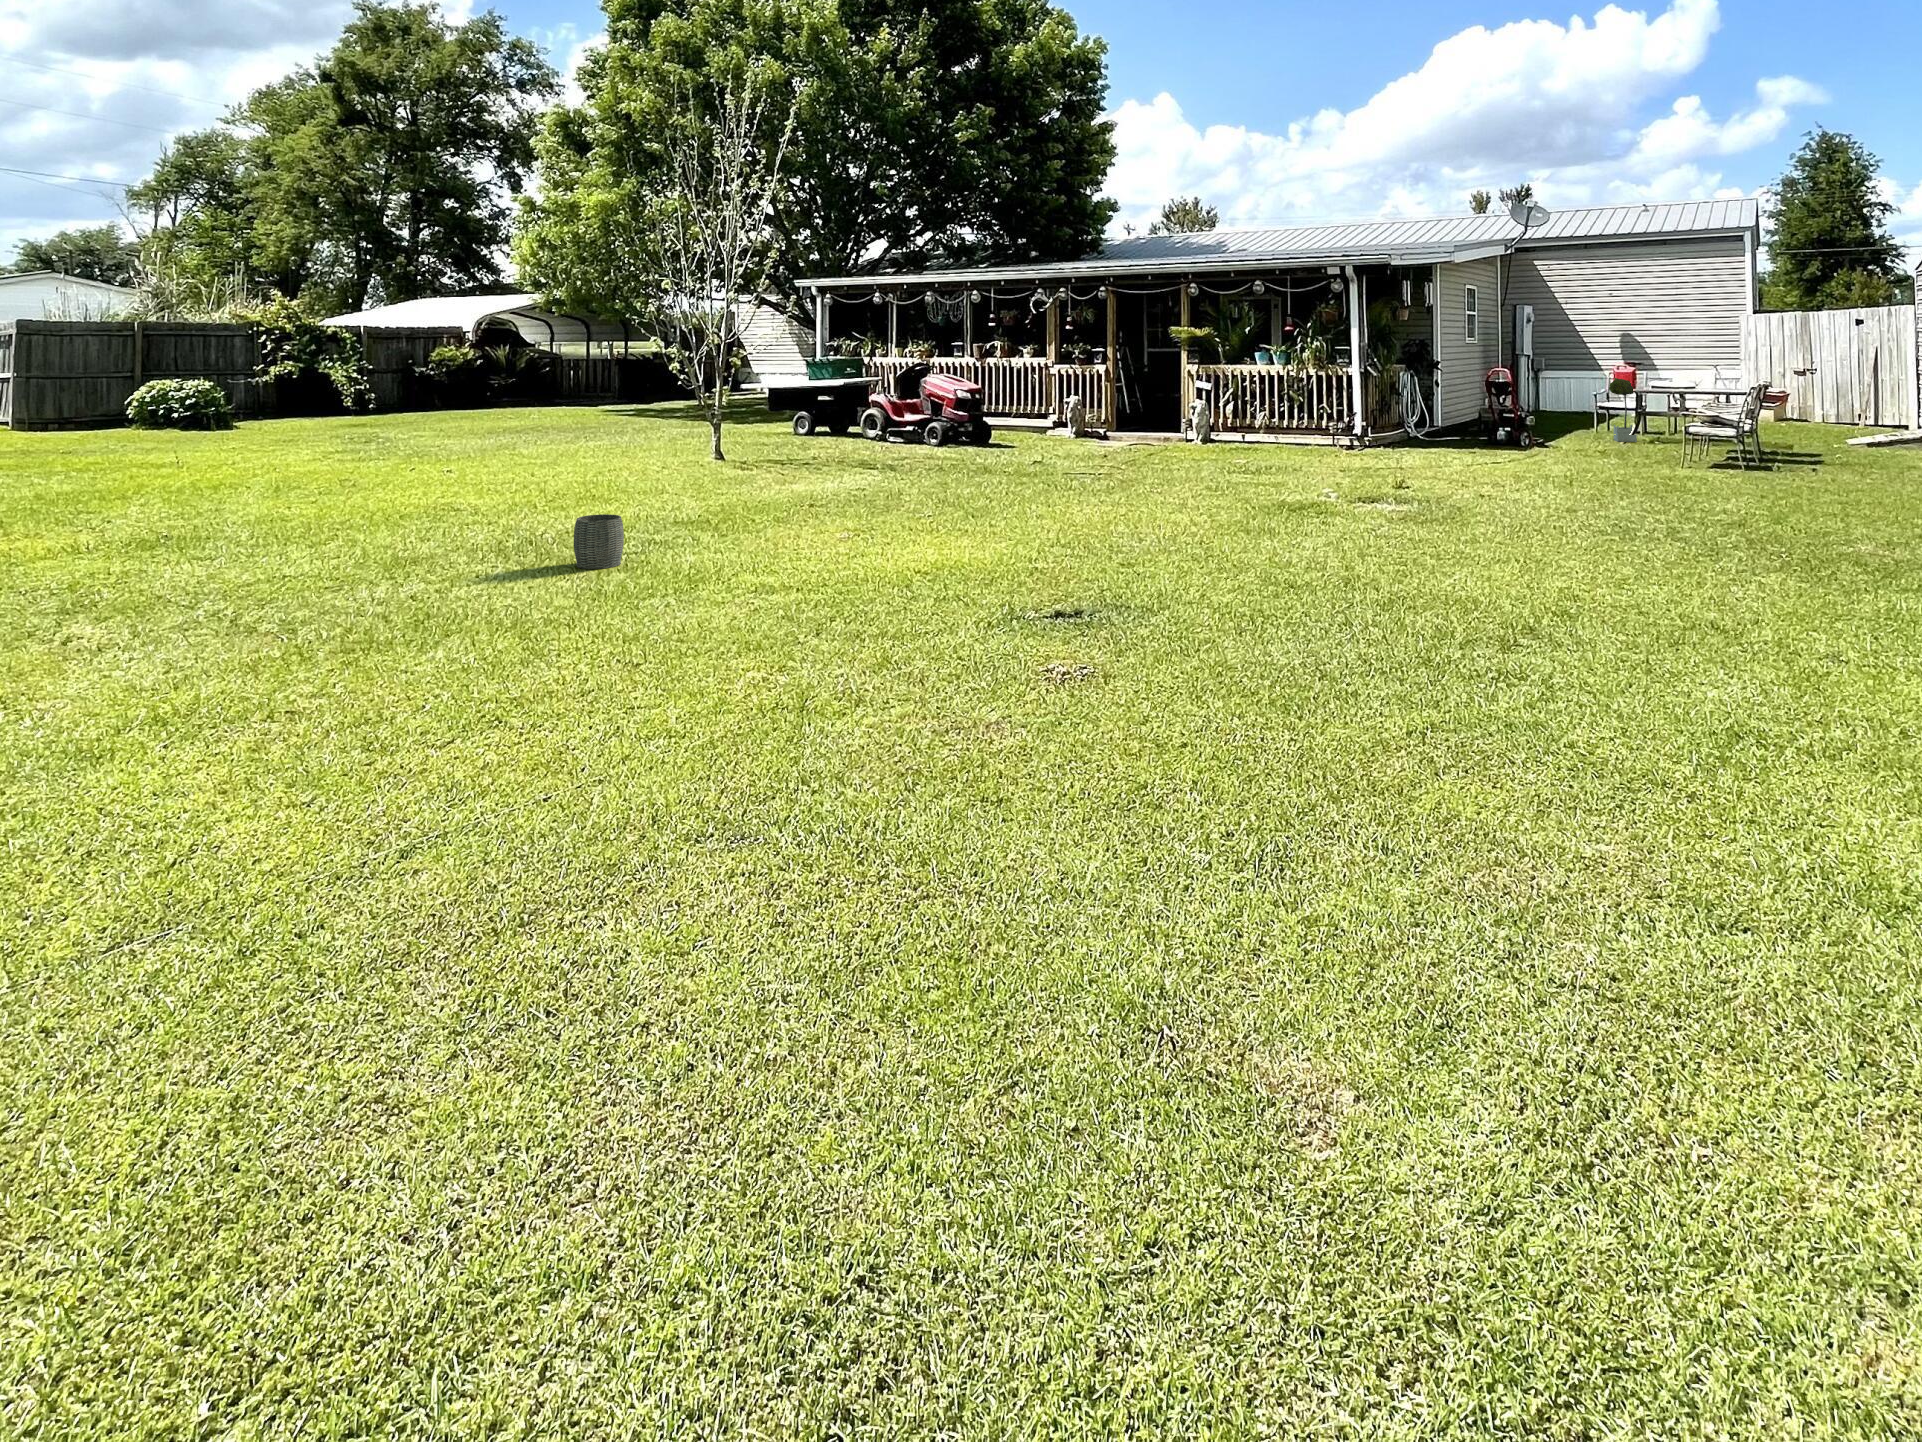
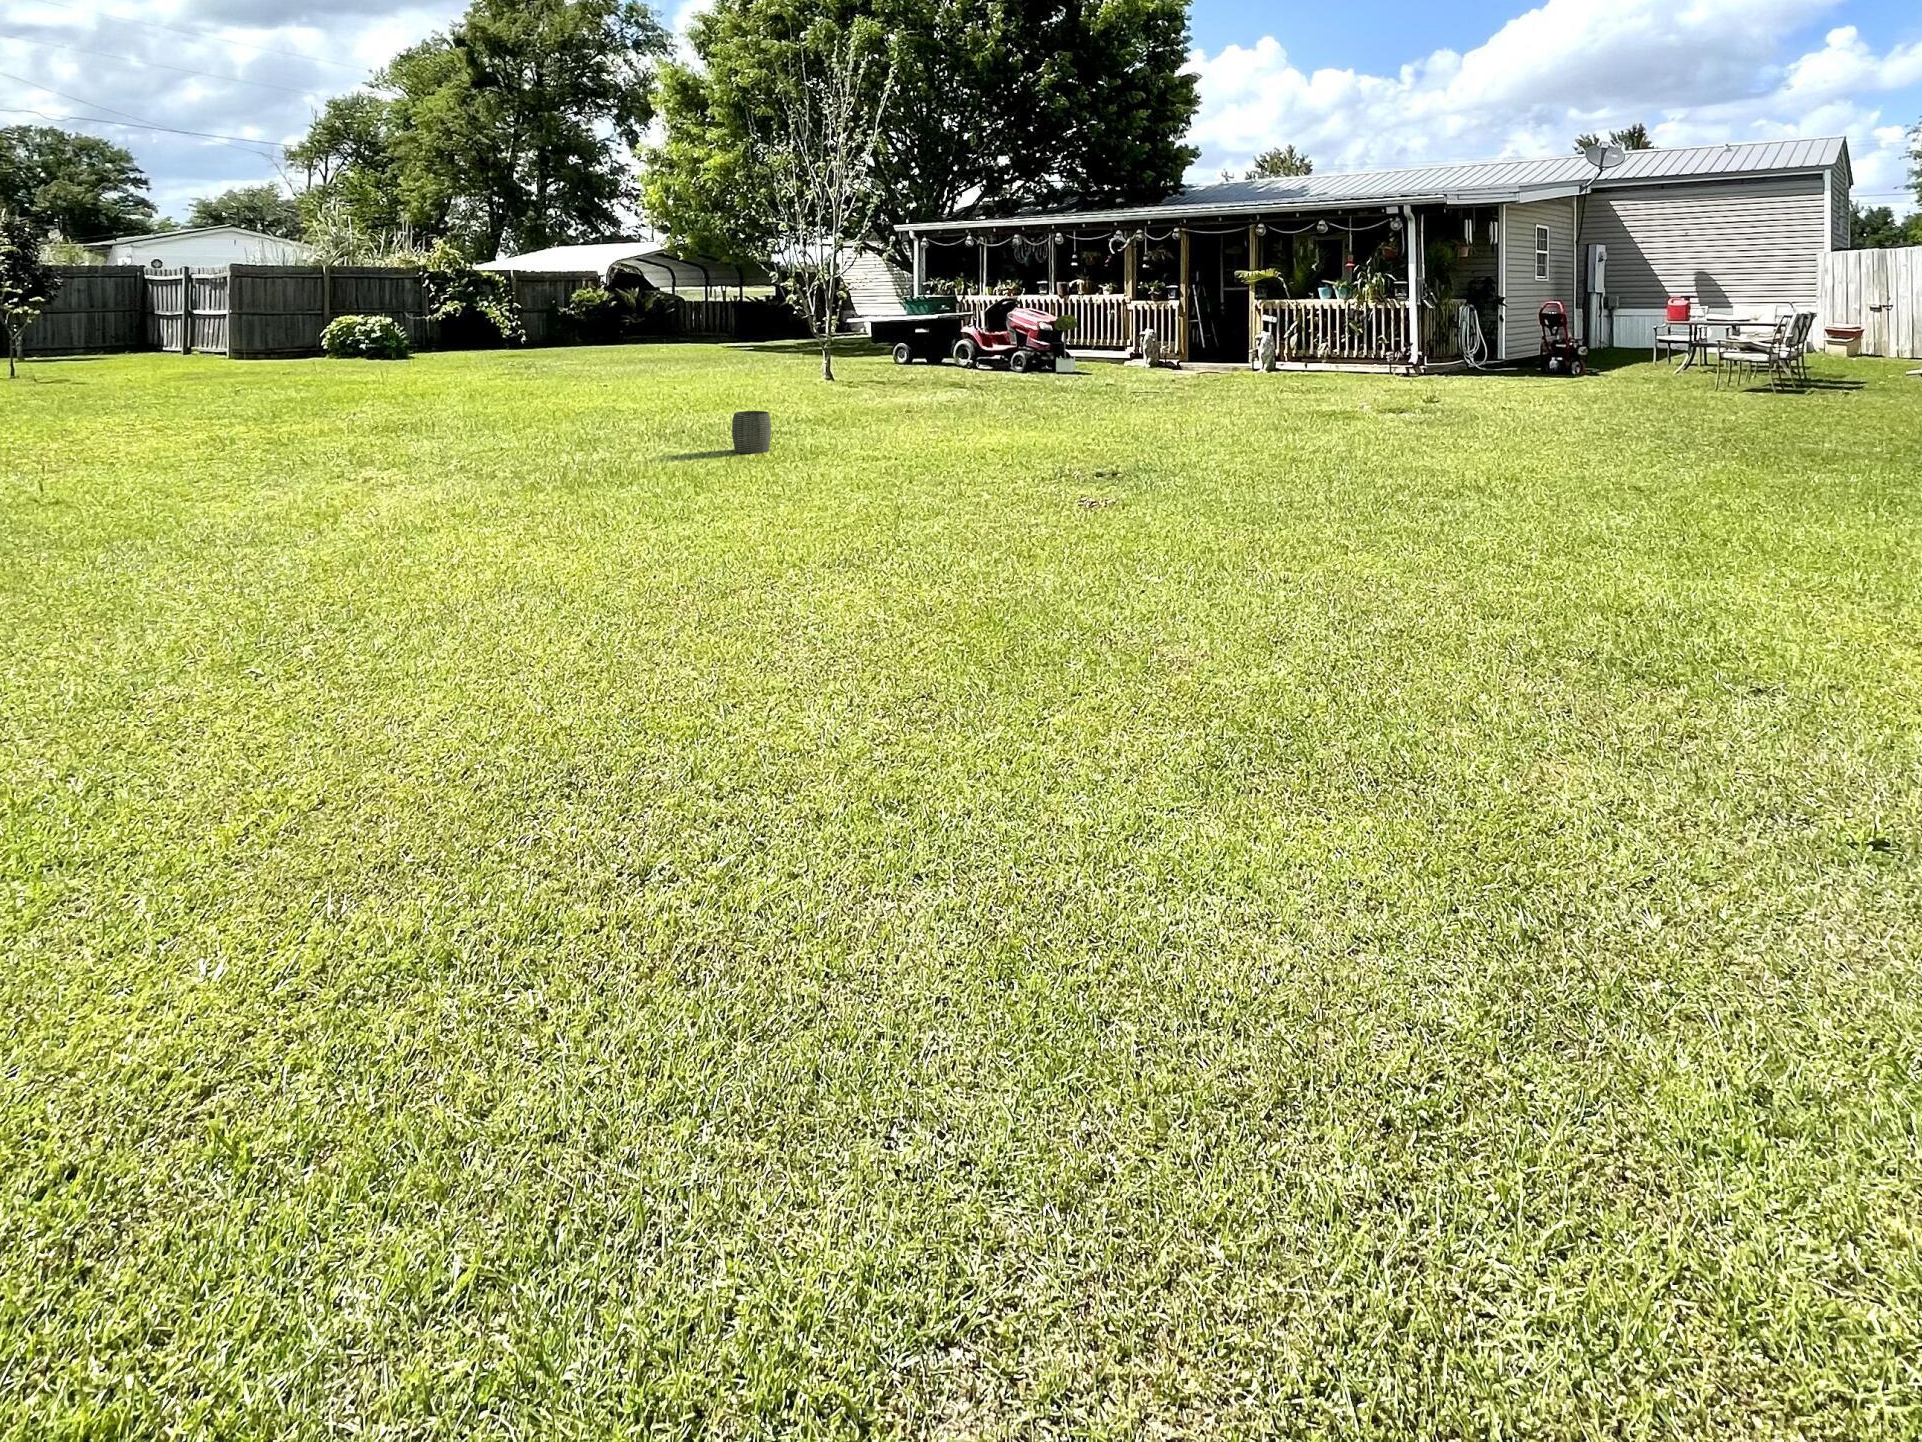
potted tree: present [1609,378,1637,442] -> present [1054,314,1078,372]

